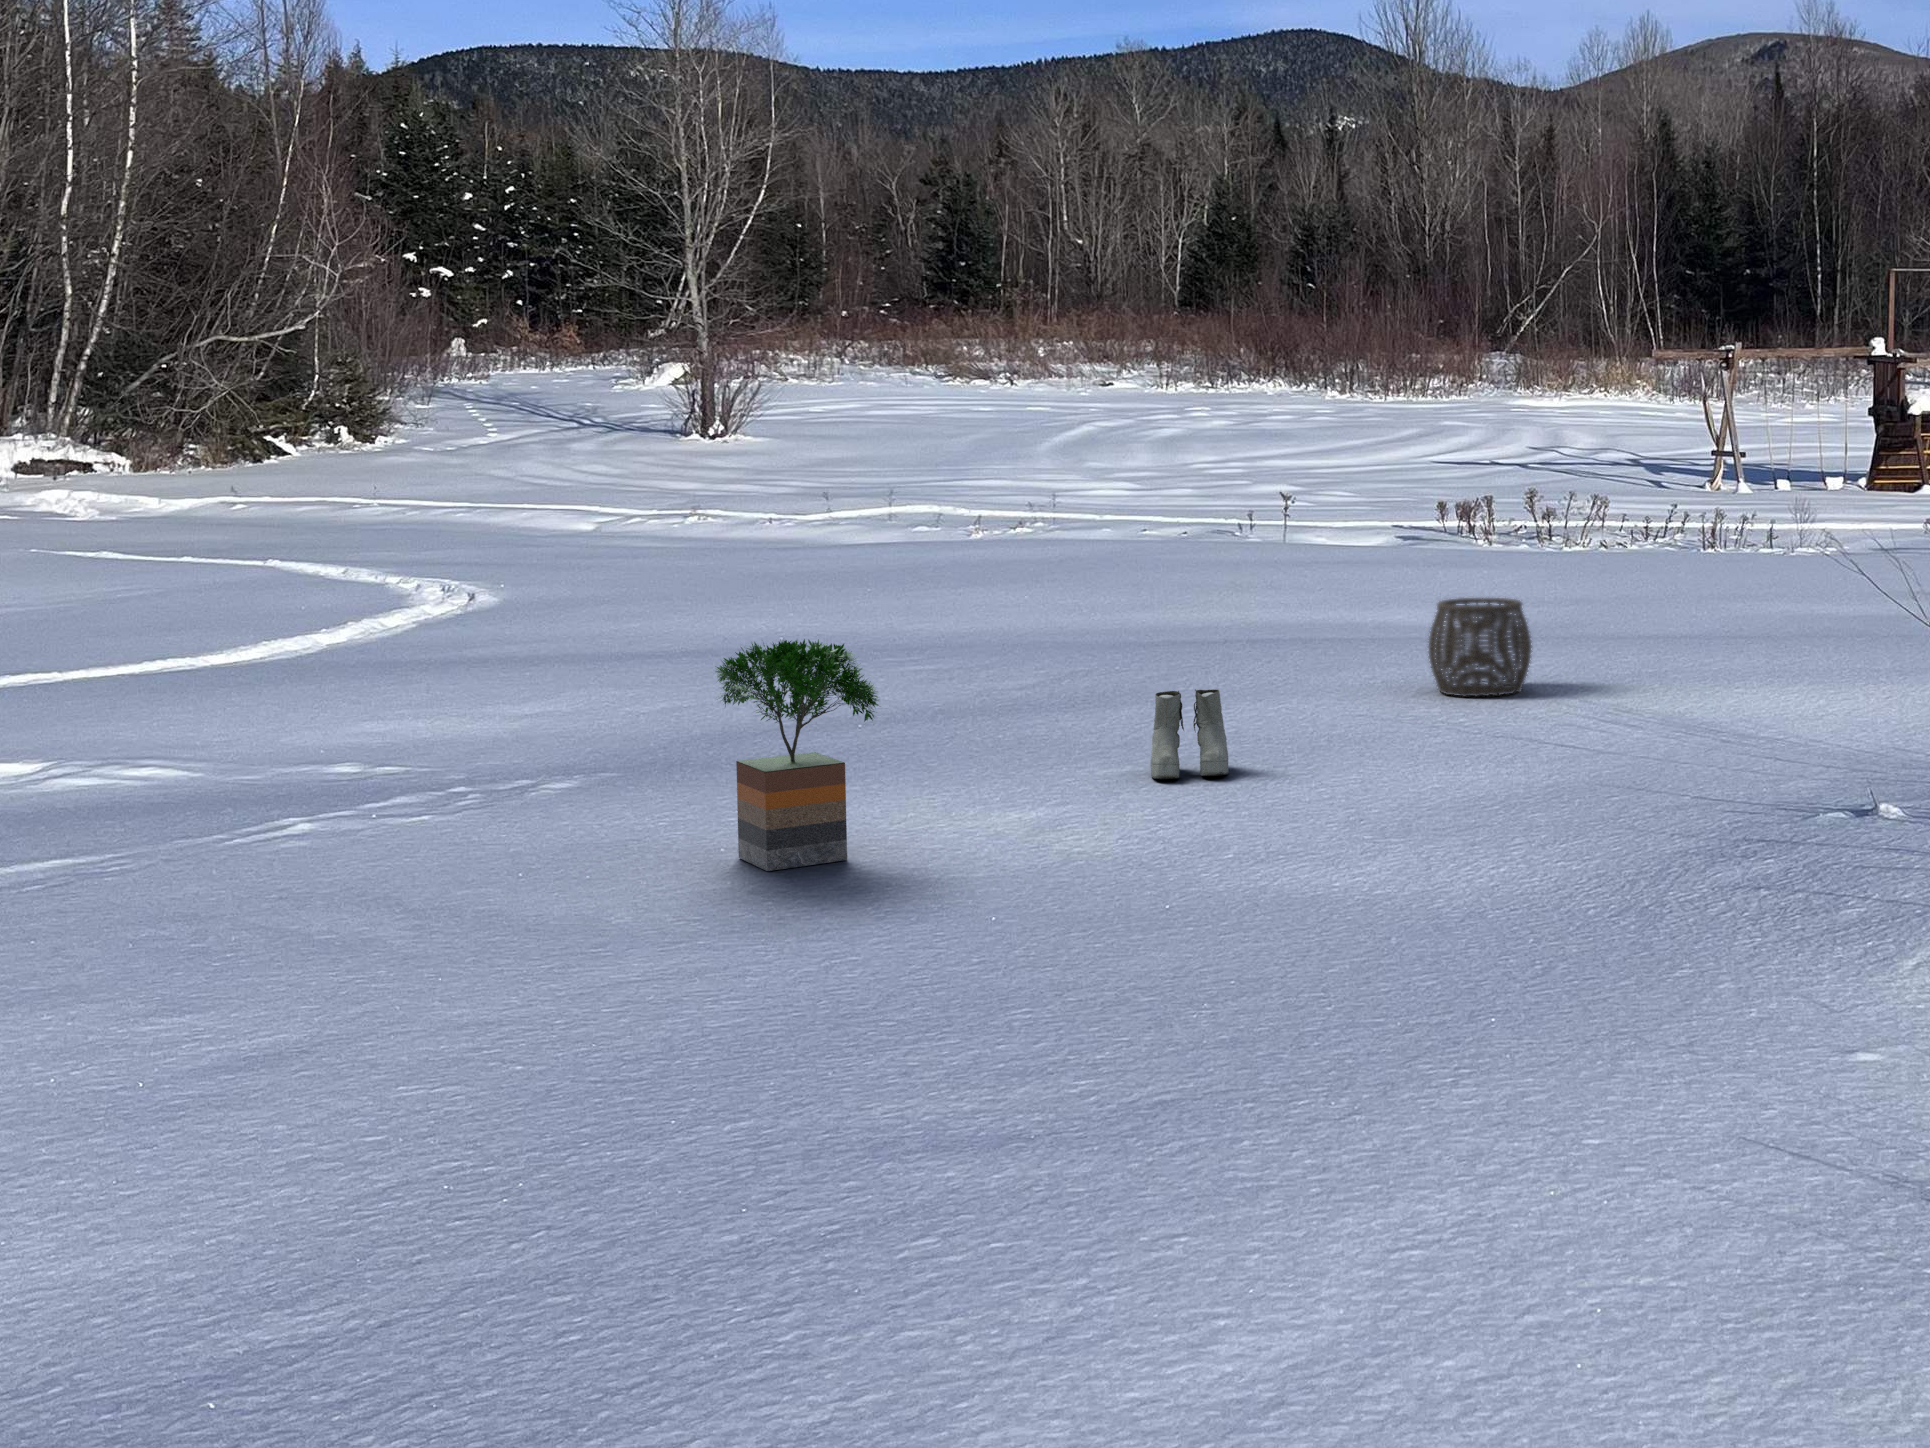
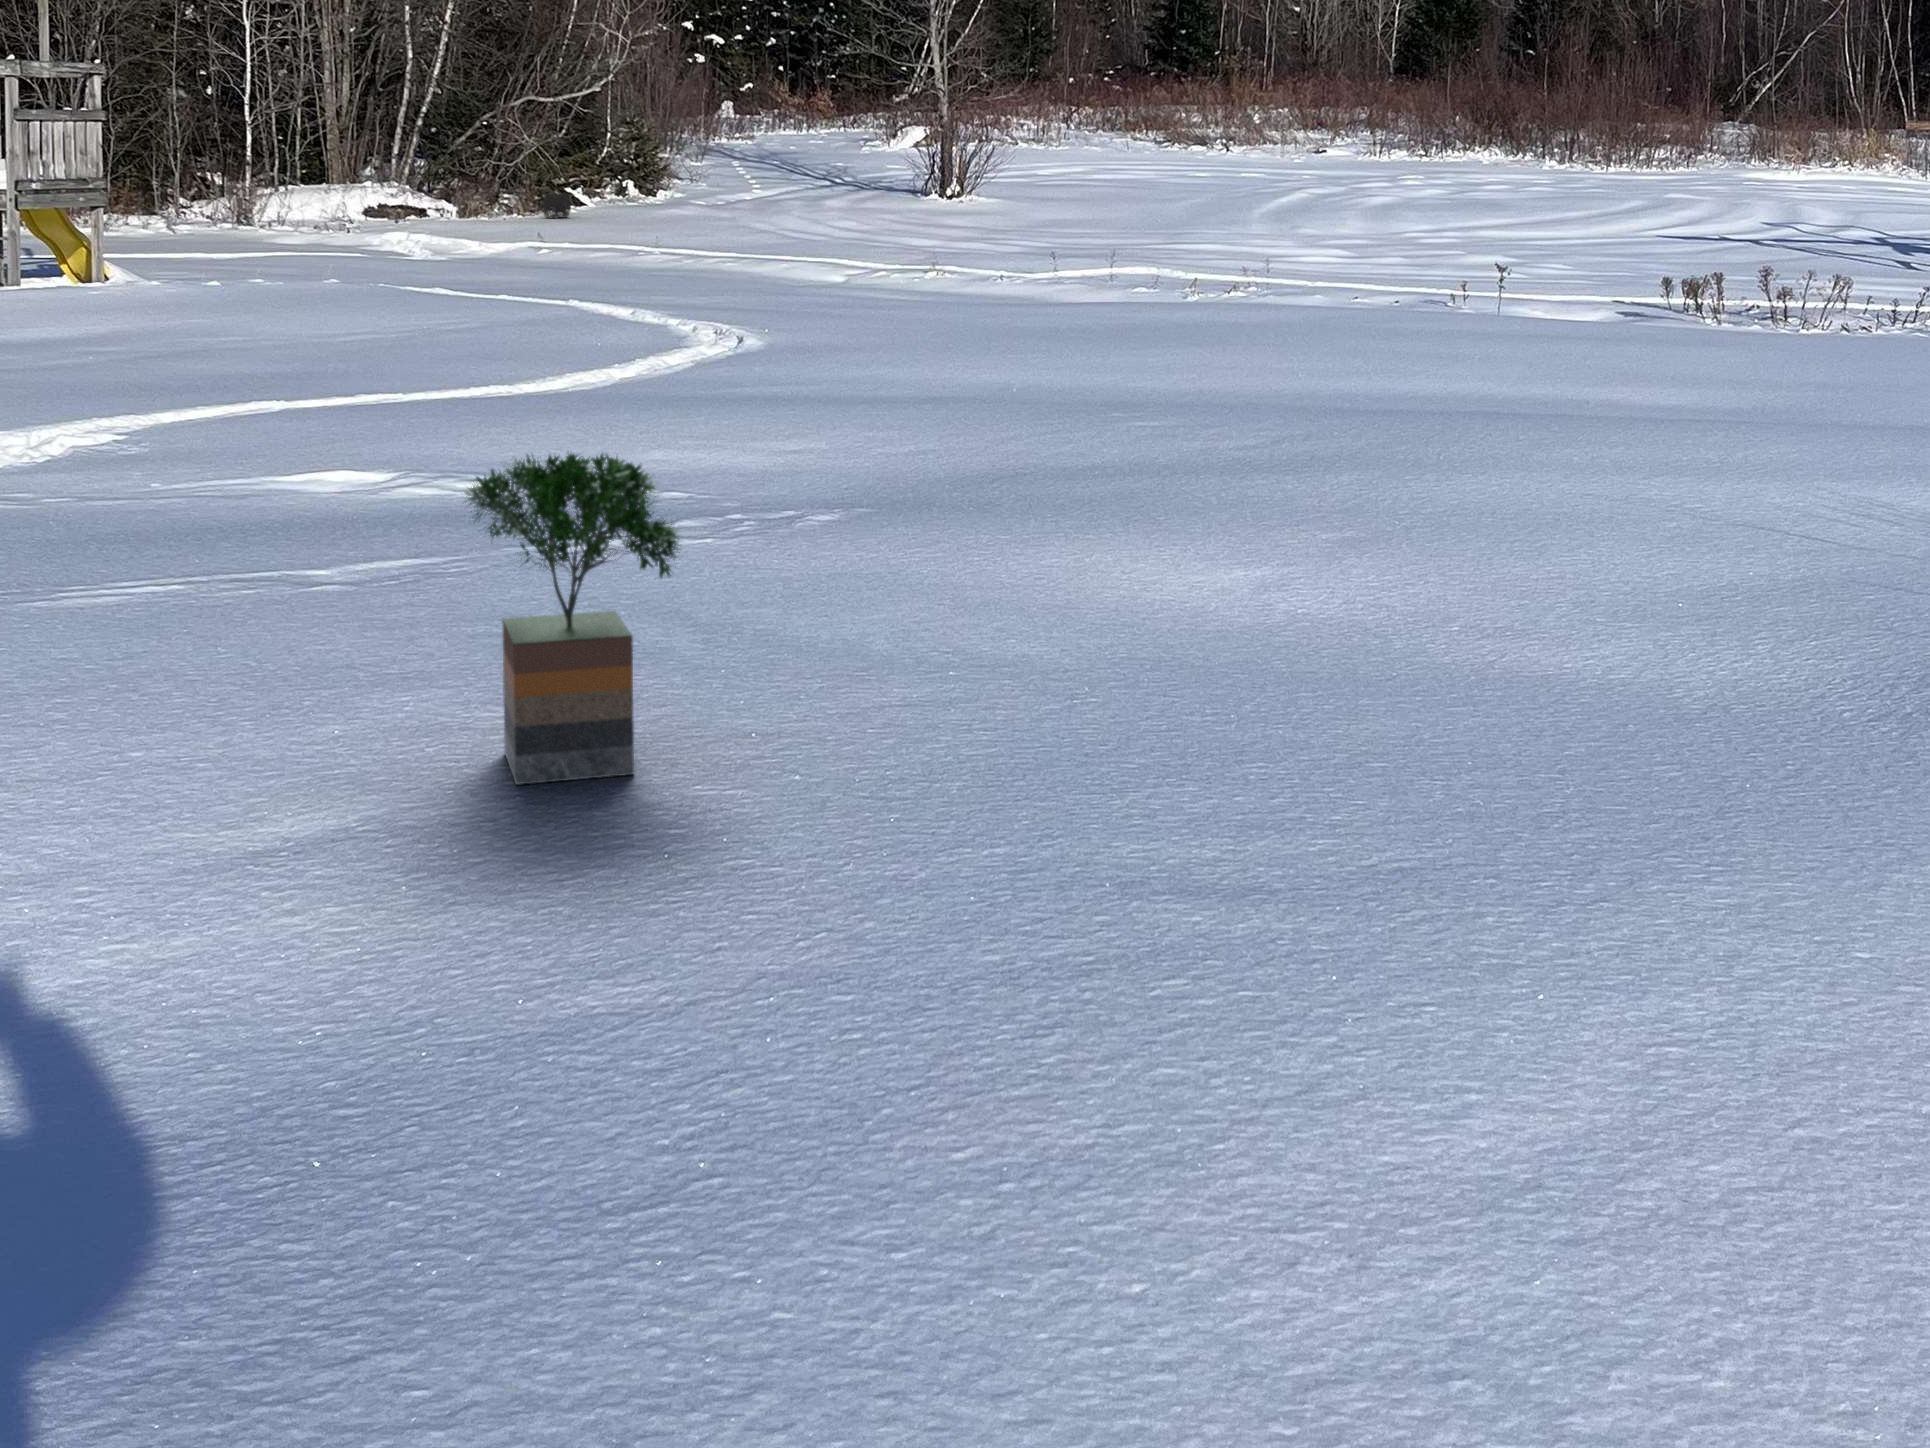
woven basket: present [1428,598,1532,697] -> present [542,193,571,218]
boots: present [1151,689,1229,779] -> none [1133,536,1242,663]

